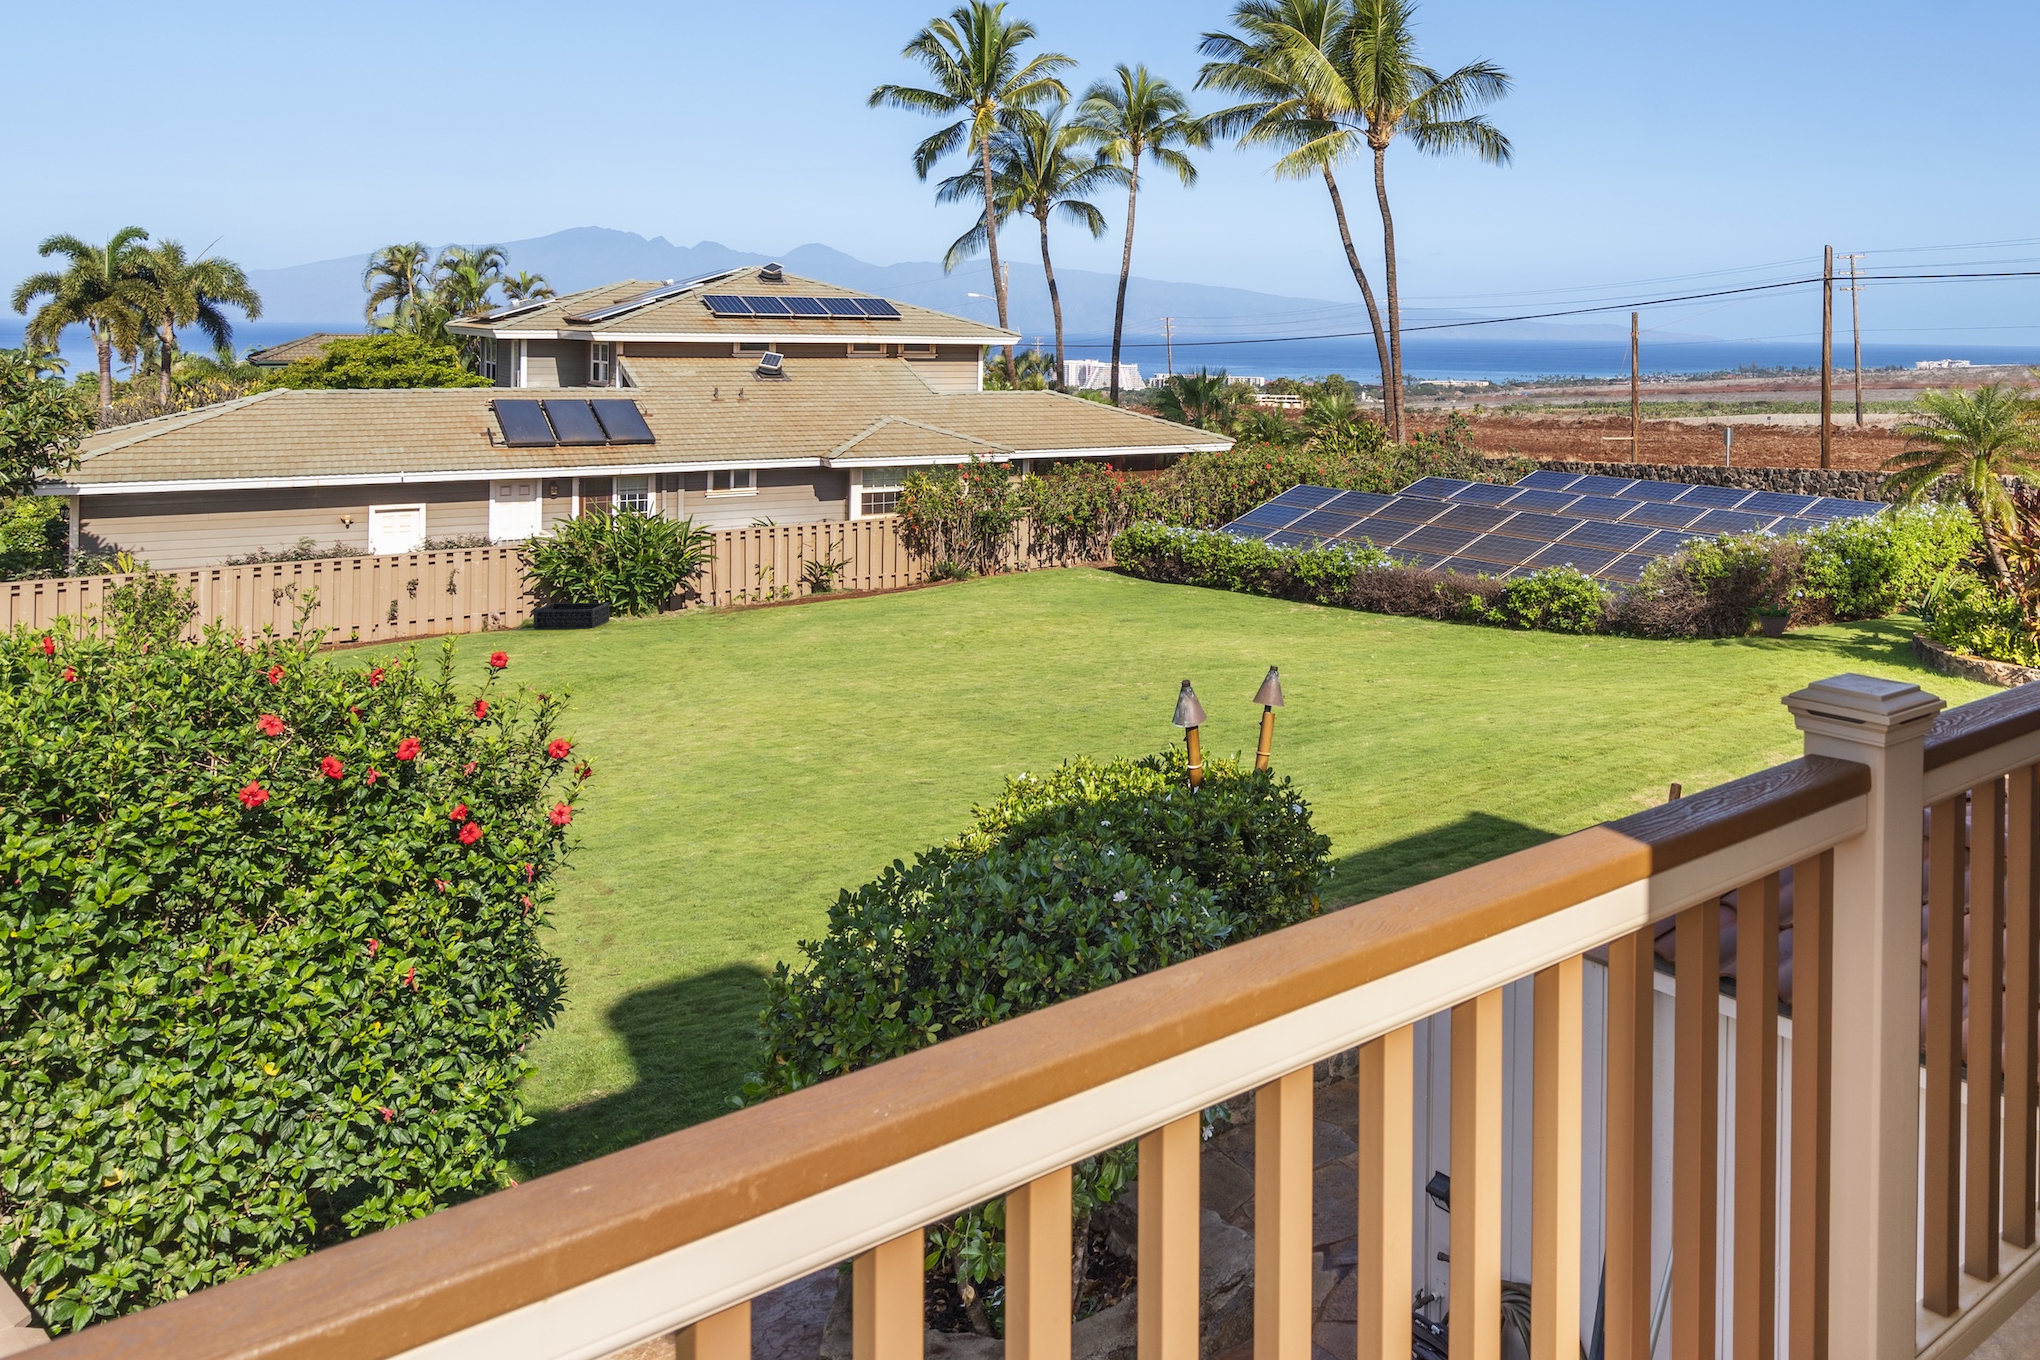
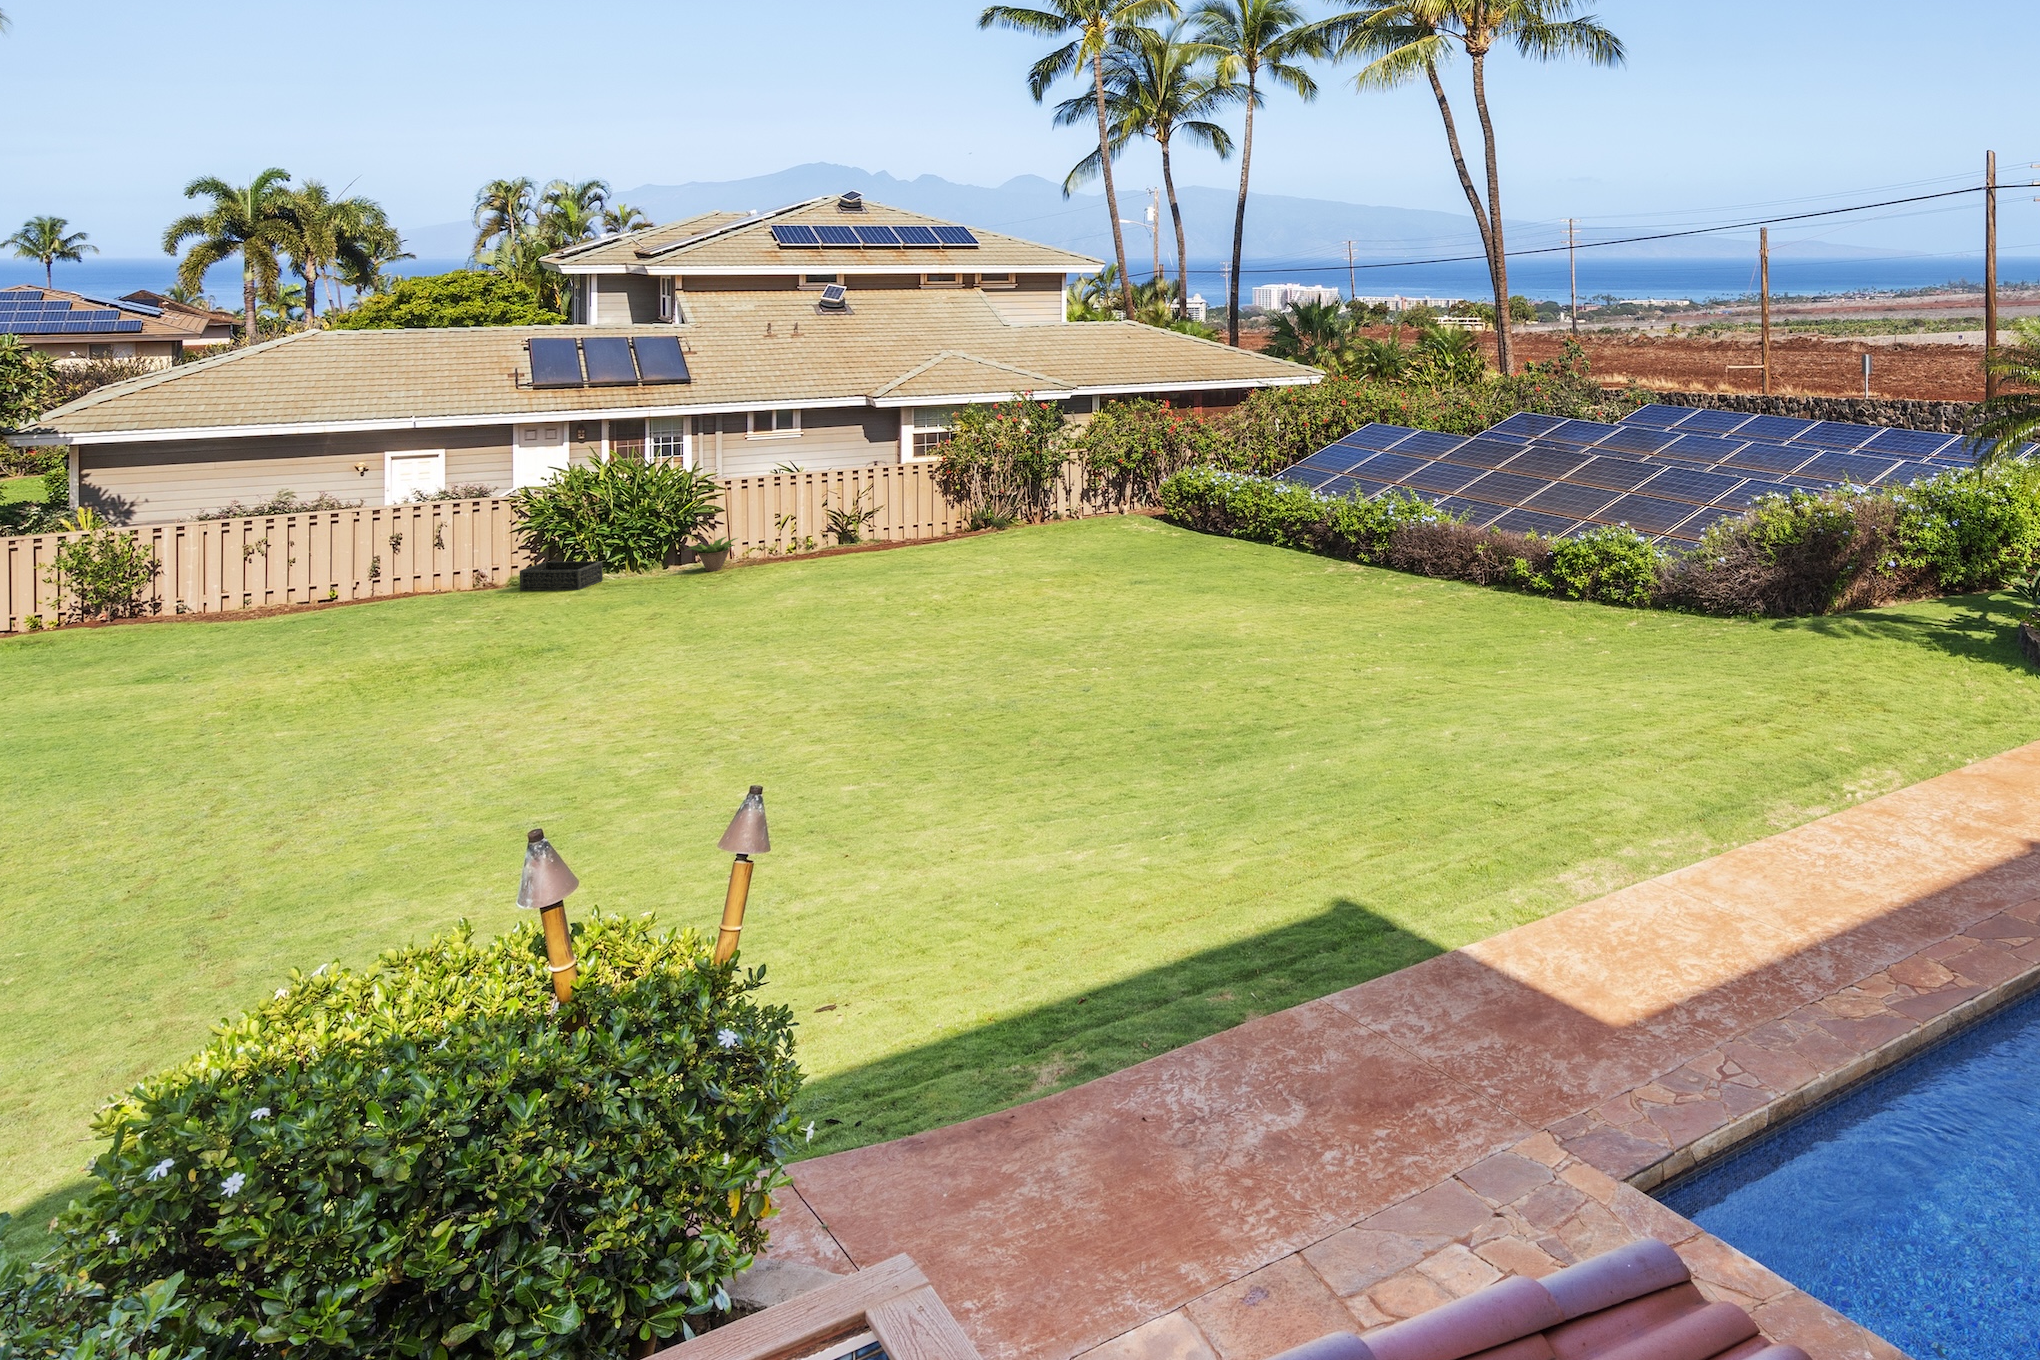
decorative plant: present [1748,601,1800,637] -> present [687,537,737,571]

